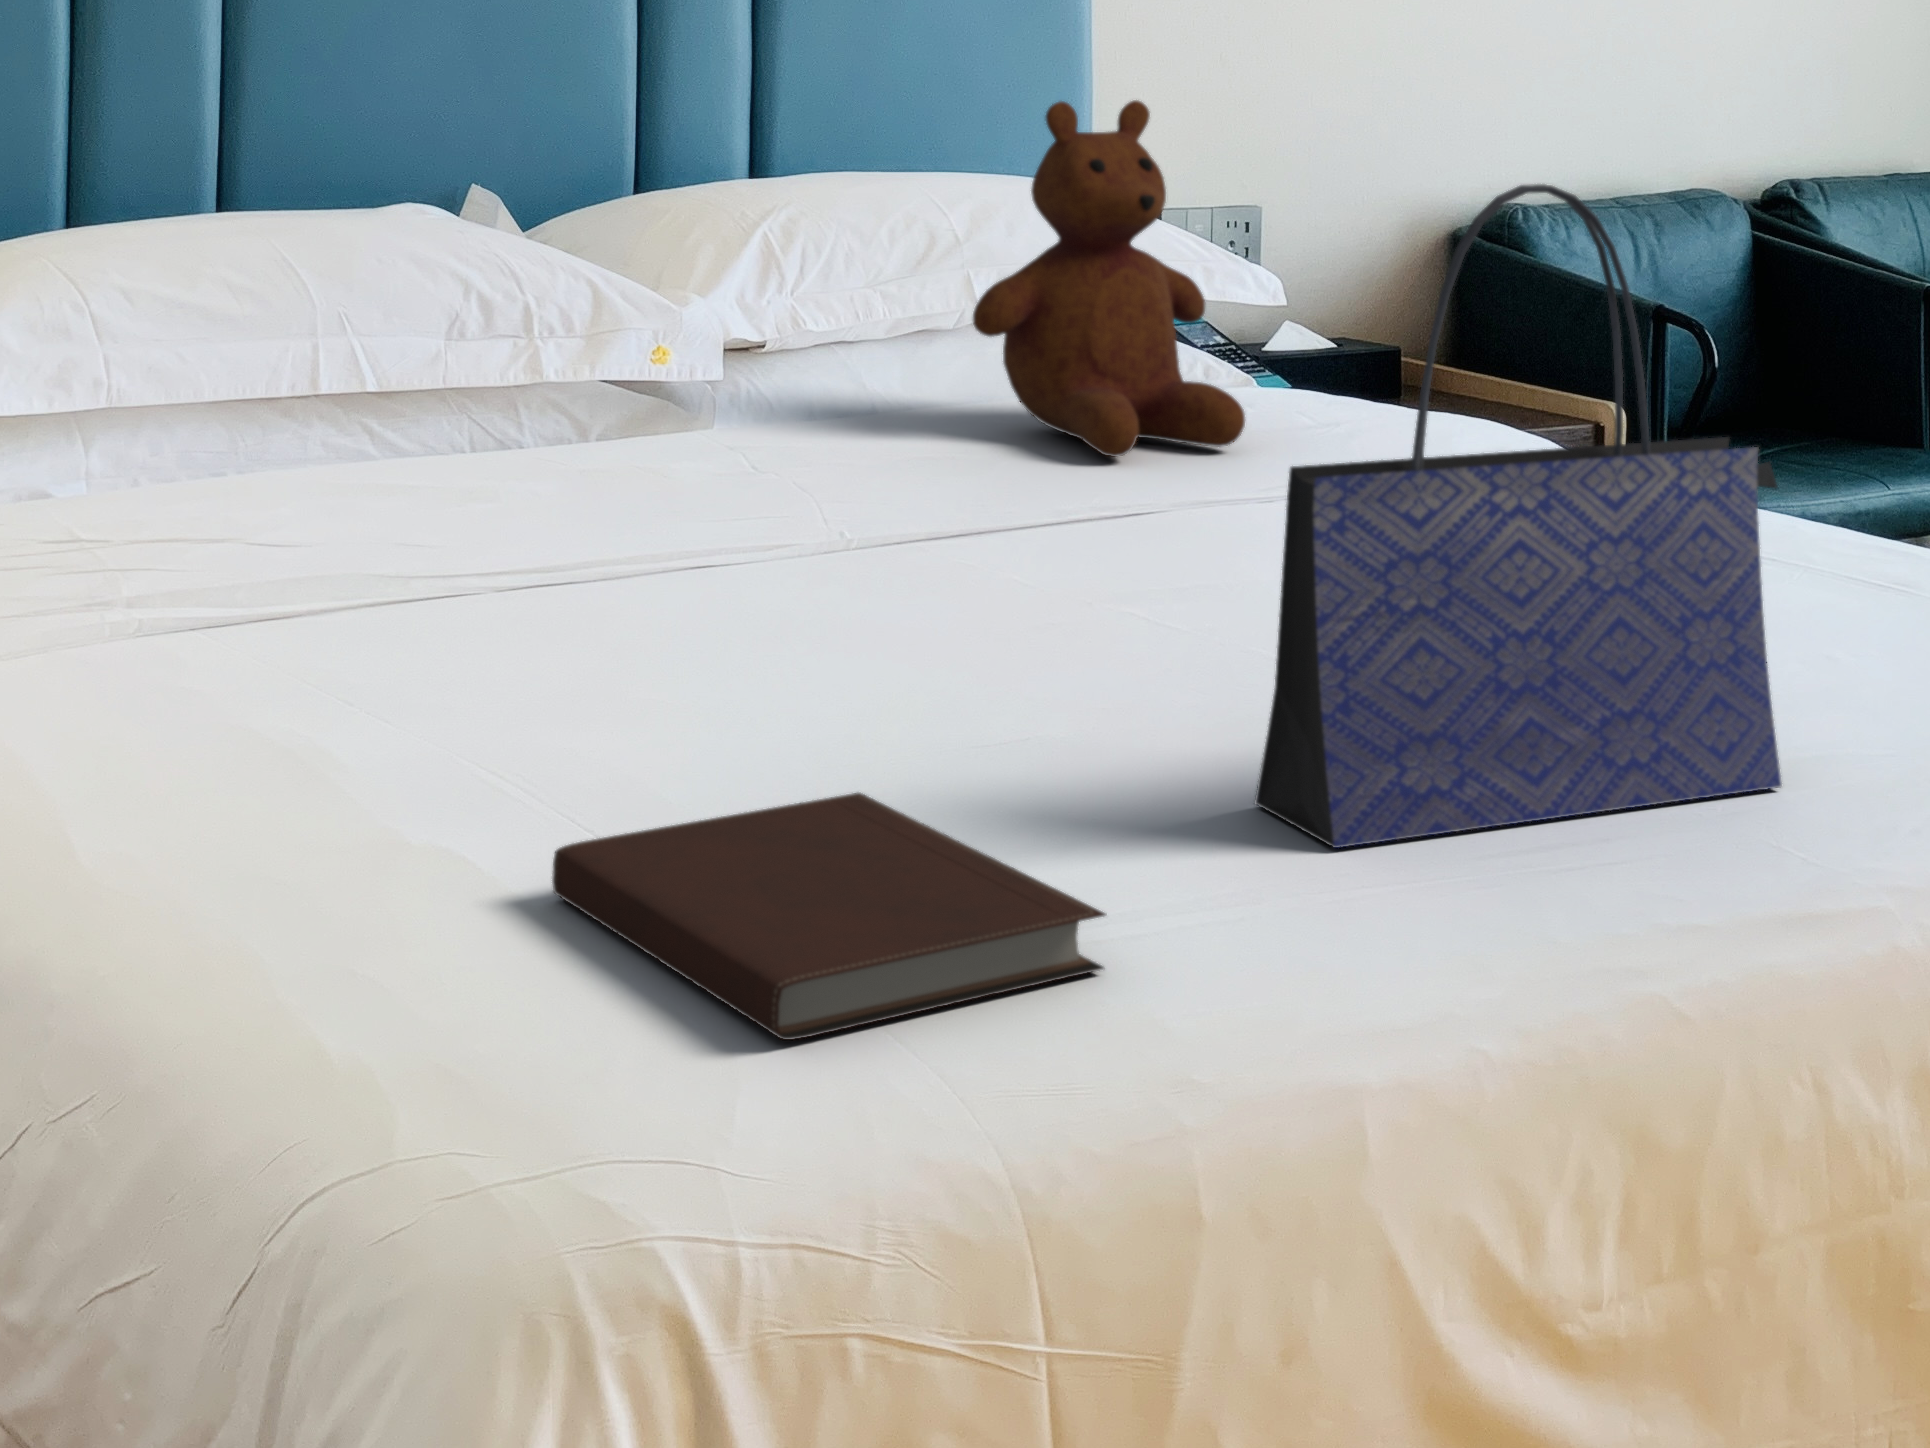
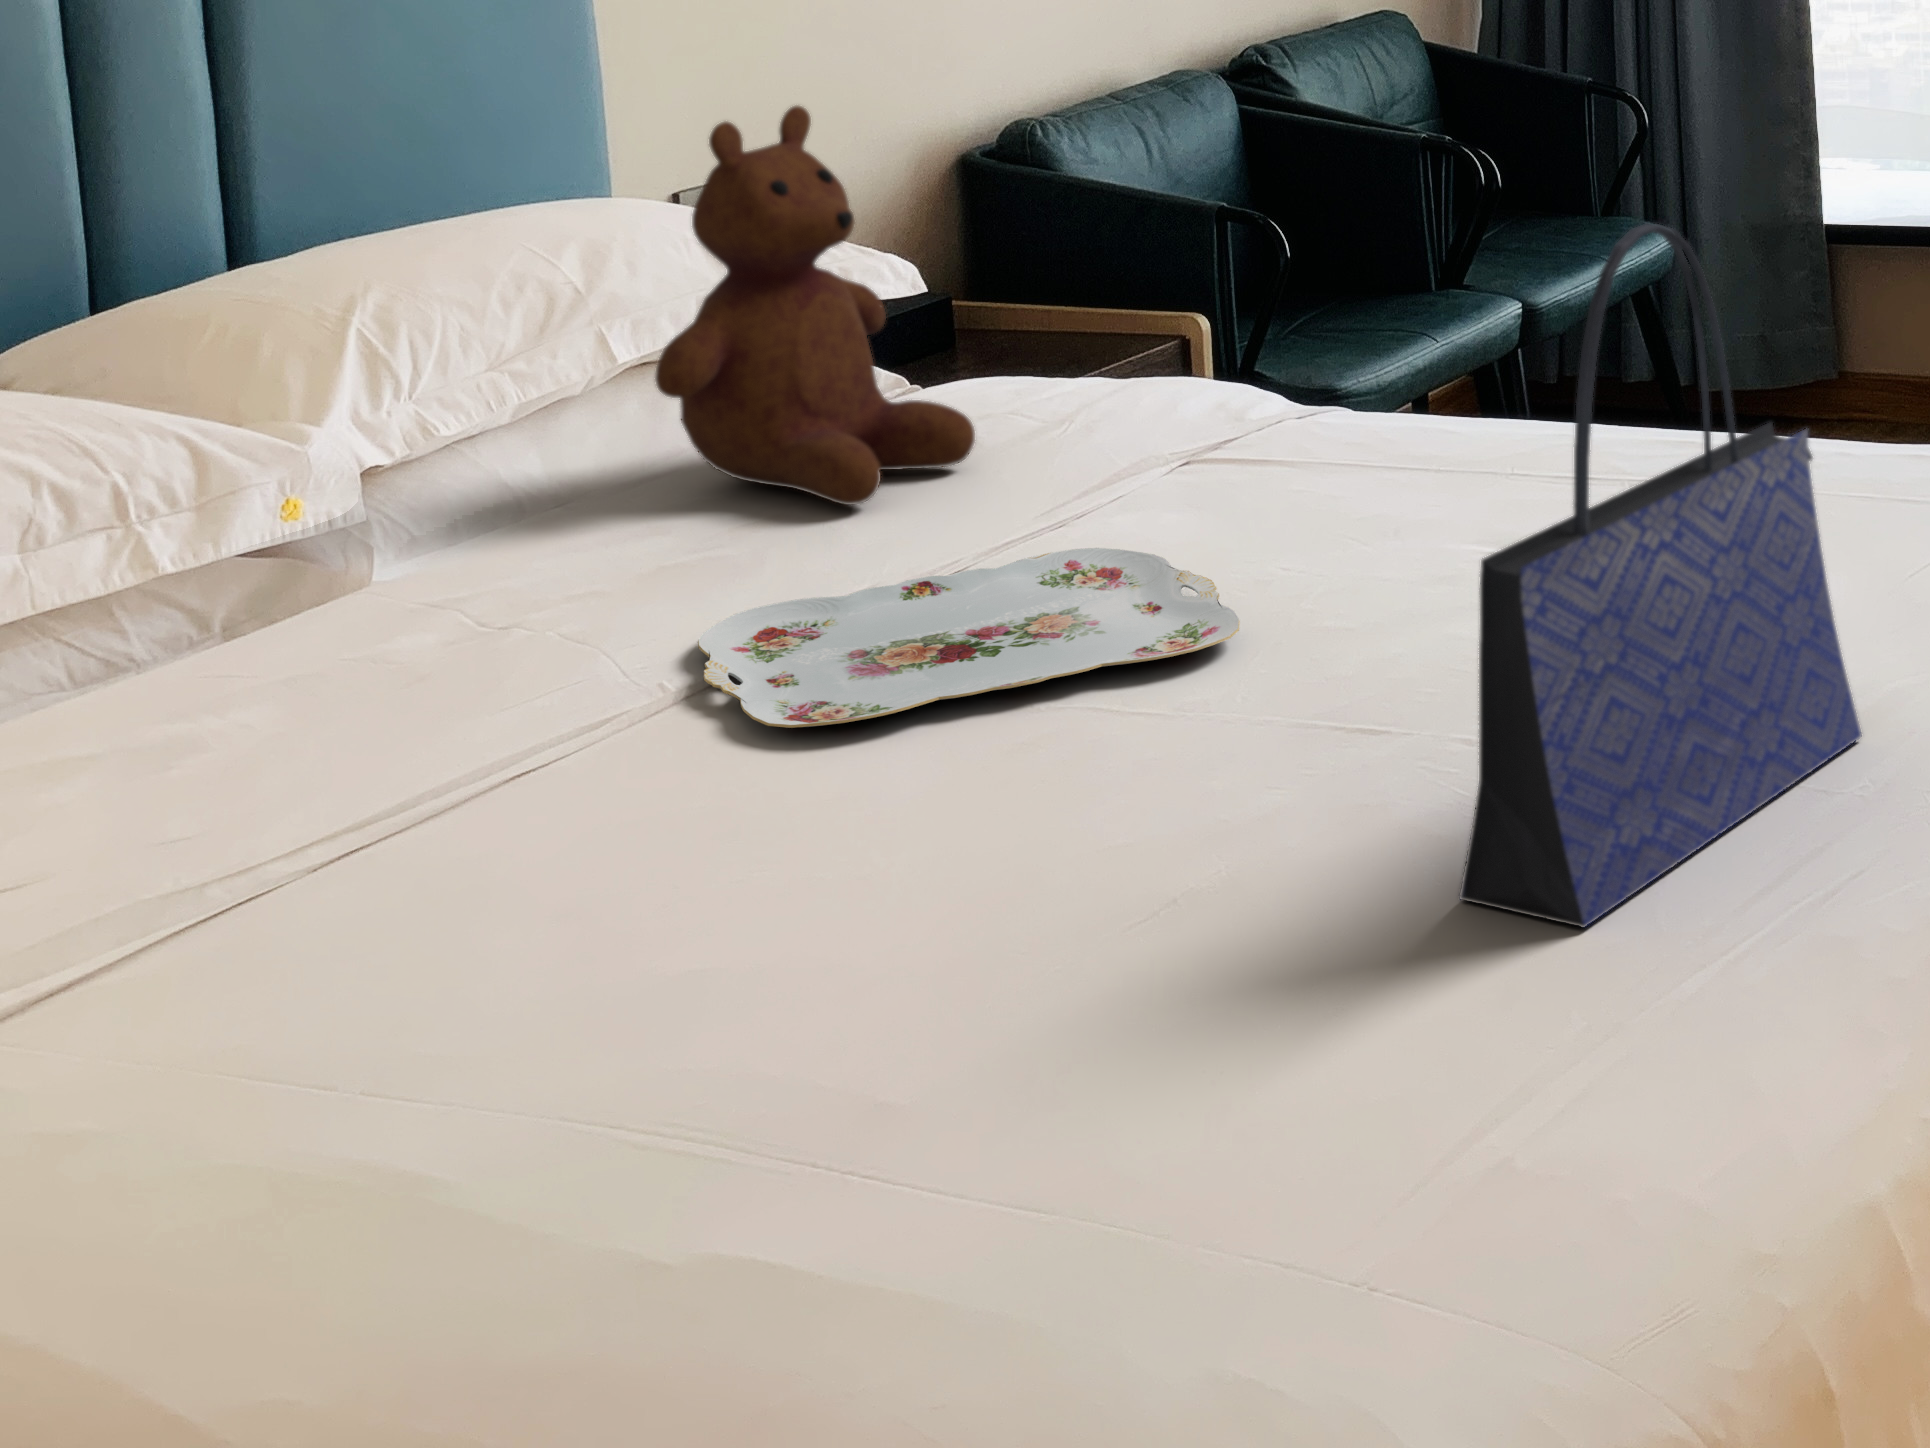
serving tray: none [855,500,1320,597] -> present [698,548,1240,728]
notebook: present [552,793,1106,1040] -> none [899,1022,1544,1347]

